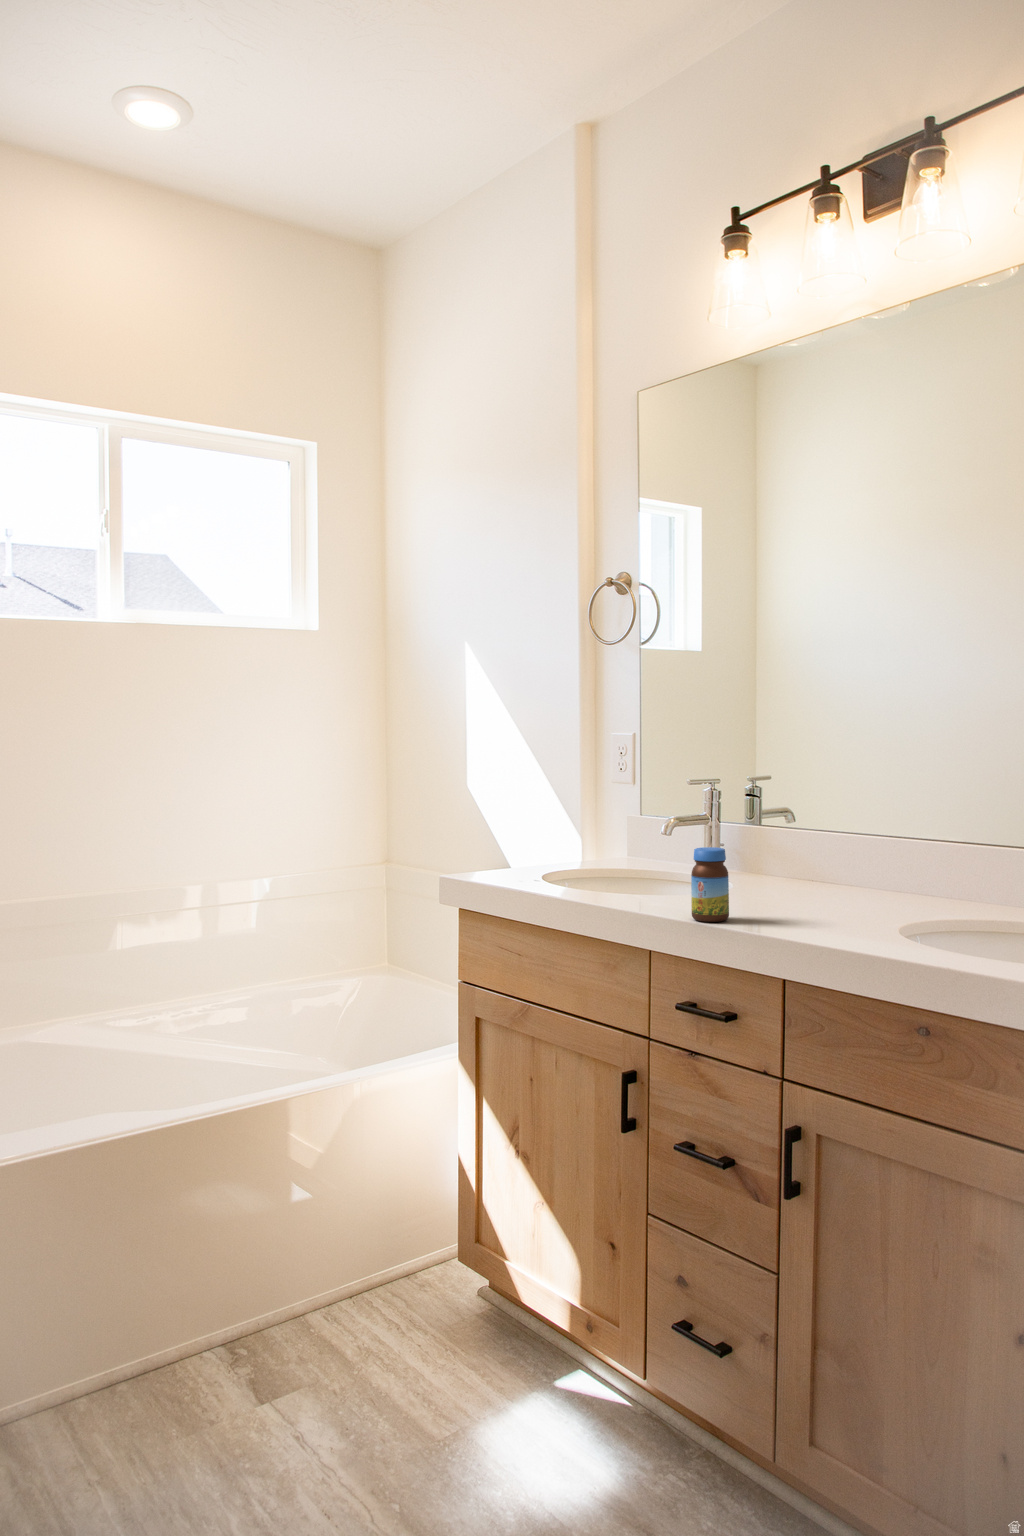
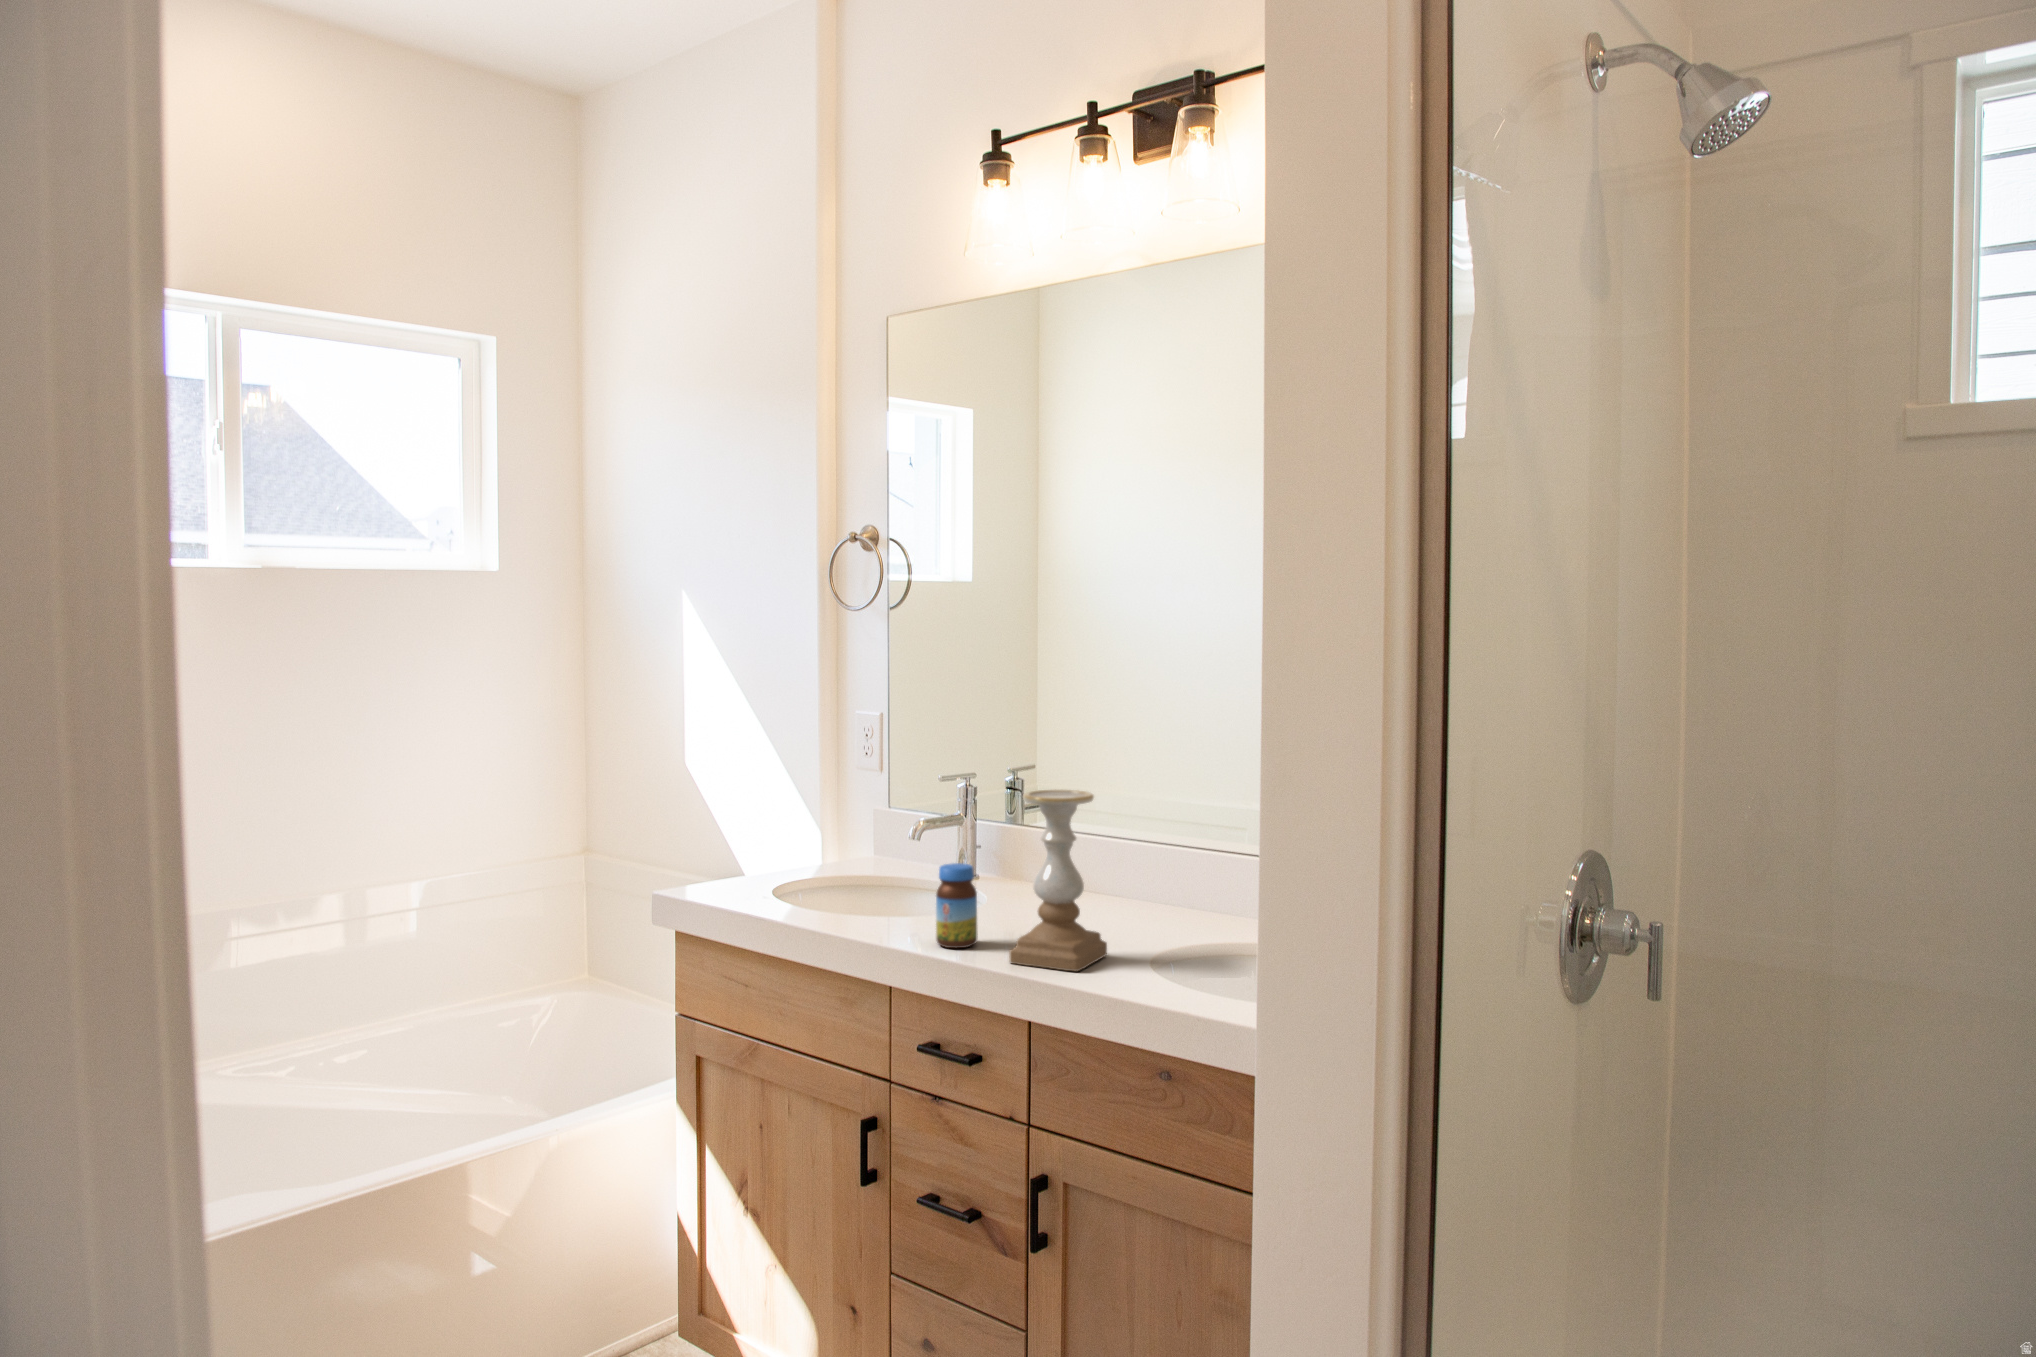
candle holder: none [761,778,853,941] -> present [1010,790,1107,971]

